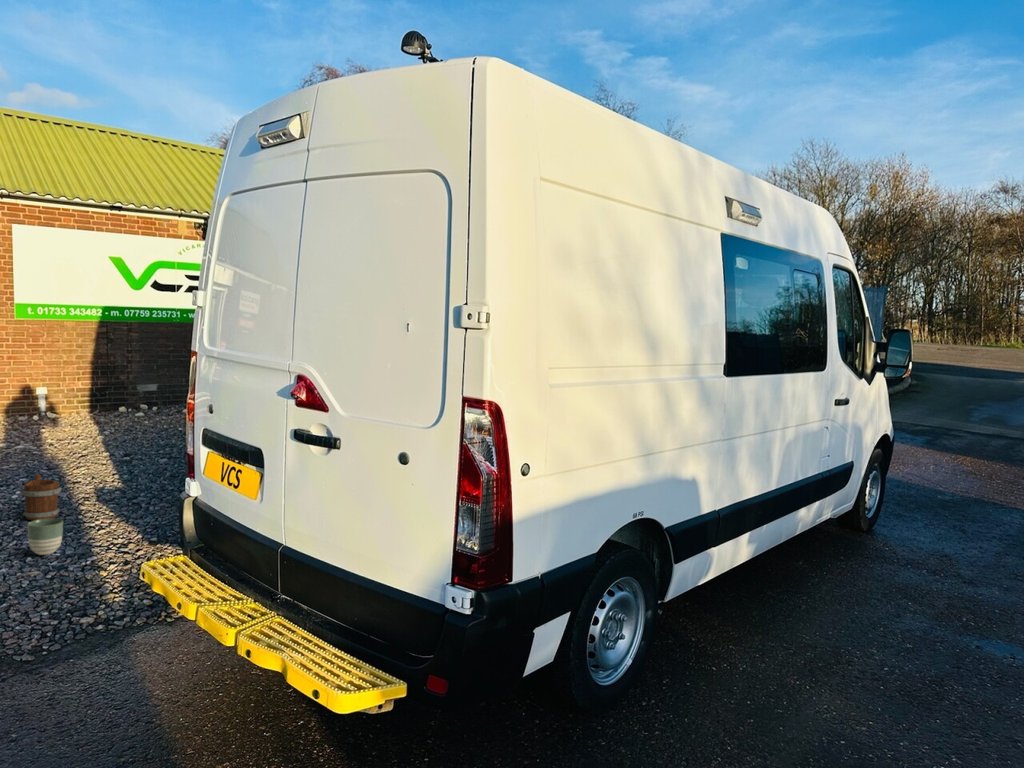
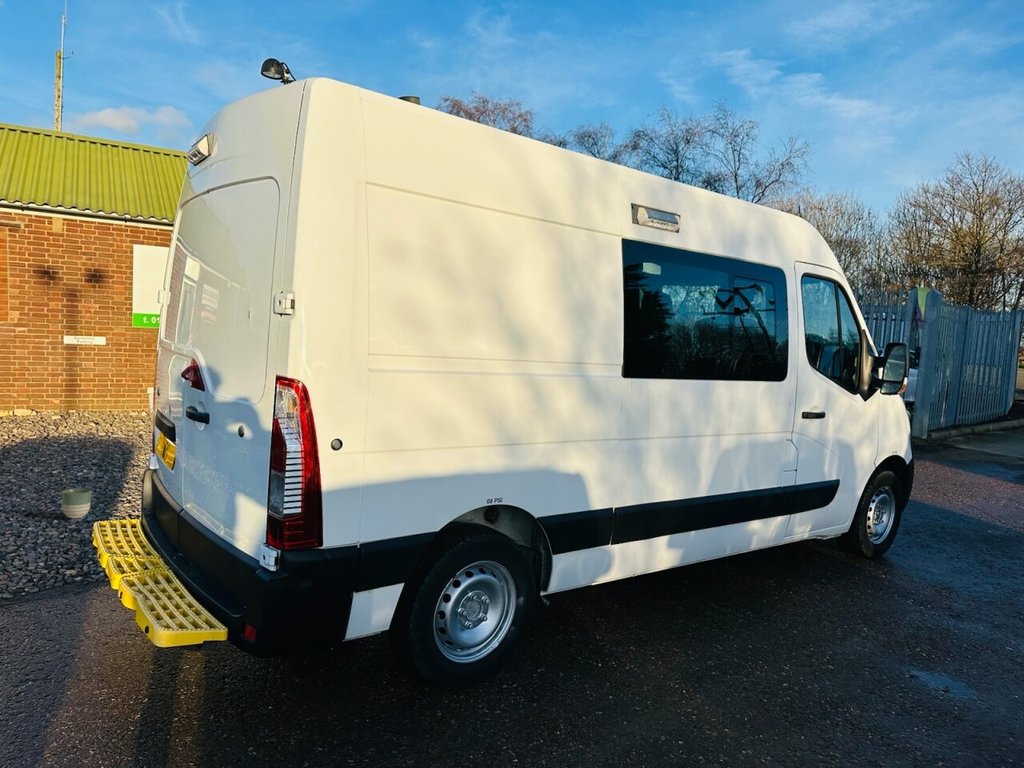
bucket: present [21,474,62,520] -> none [77,453,111,492]

